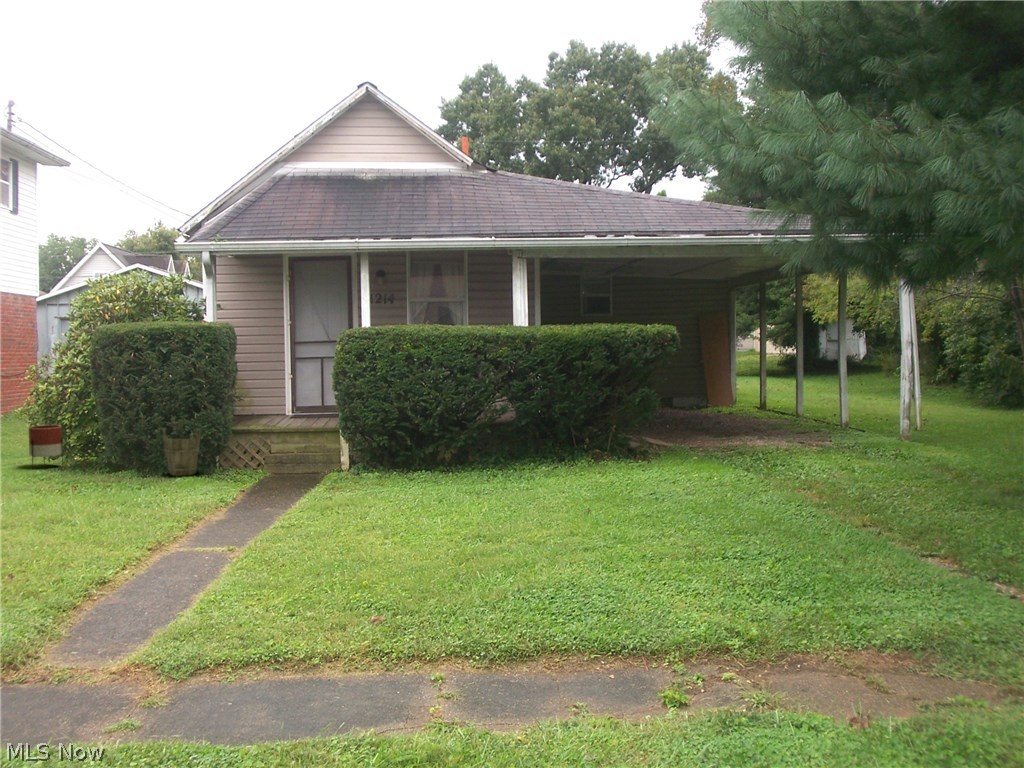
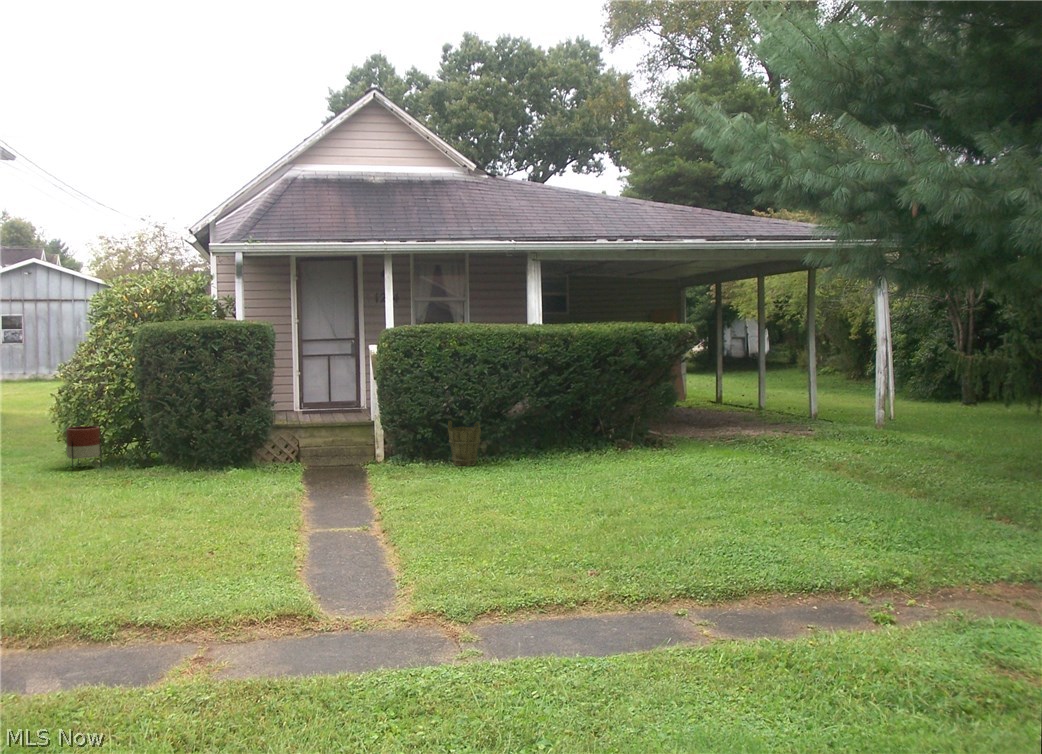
bucket: present [163,429,200,476] -> present [448,421,481,466]

